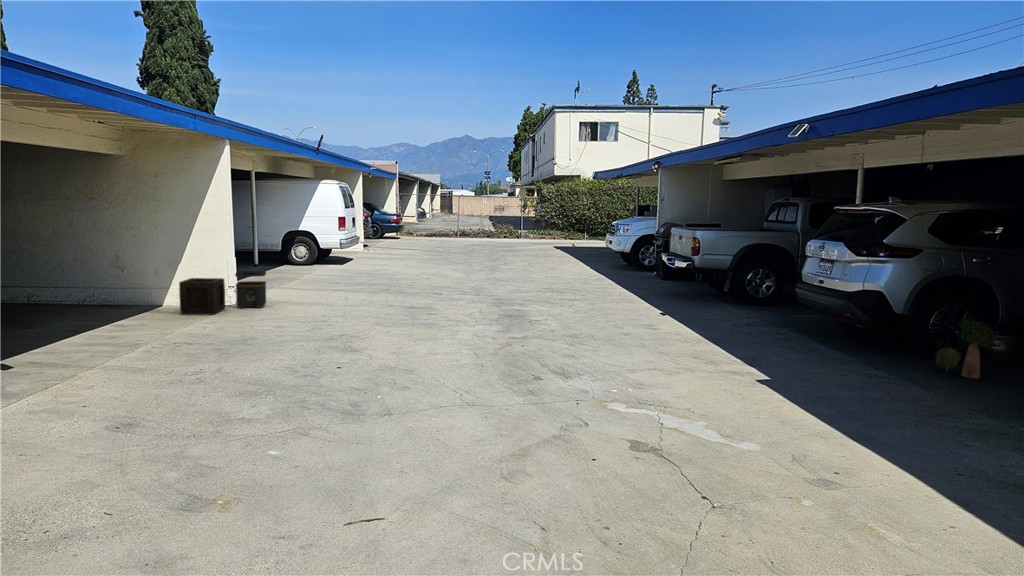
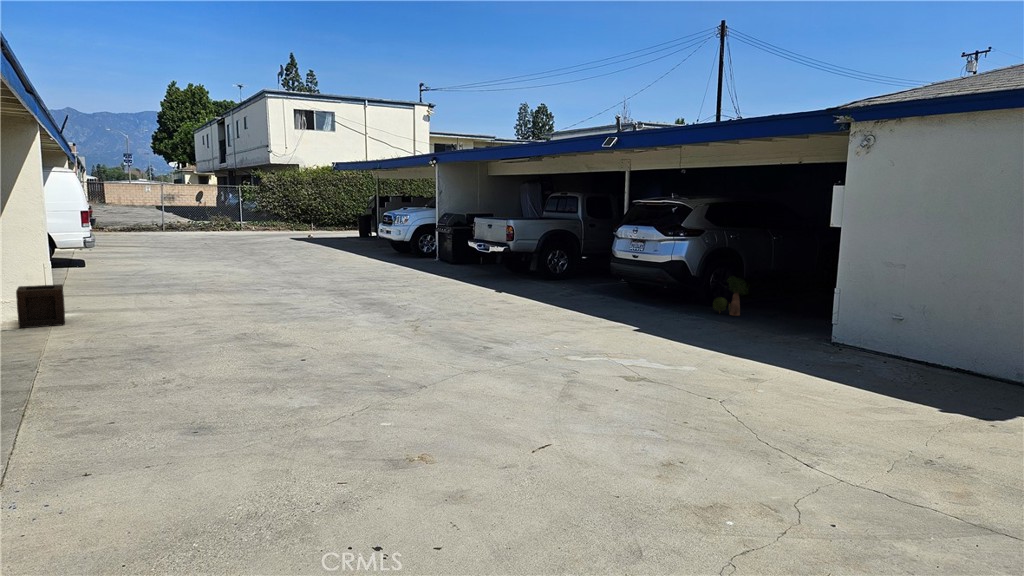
toolbox: present [235,269,266,308] -> none [70,271,111,316]

